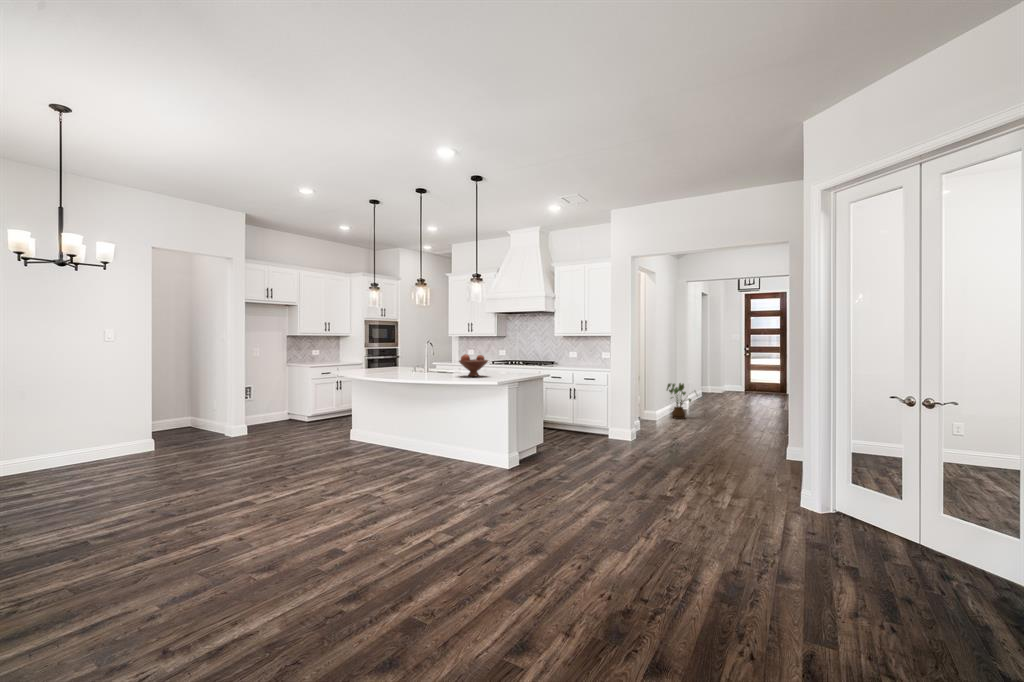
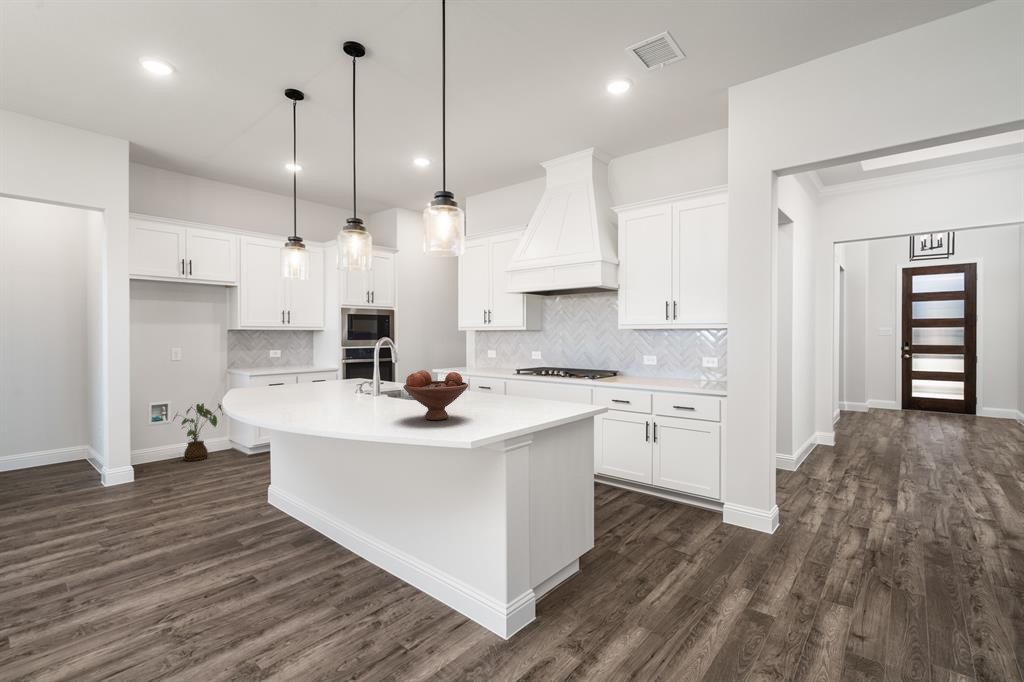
house plant: present [667,383,691,419] -> present [174,403,223,461]

